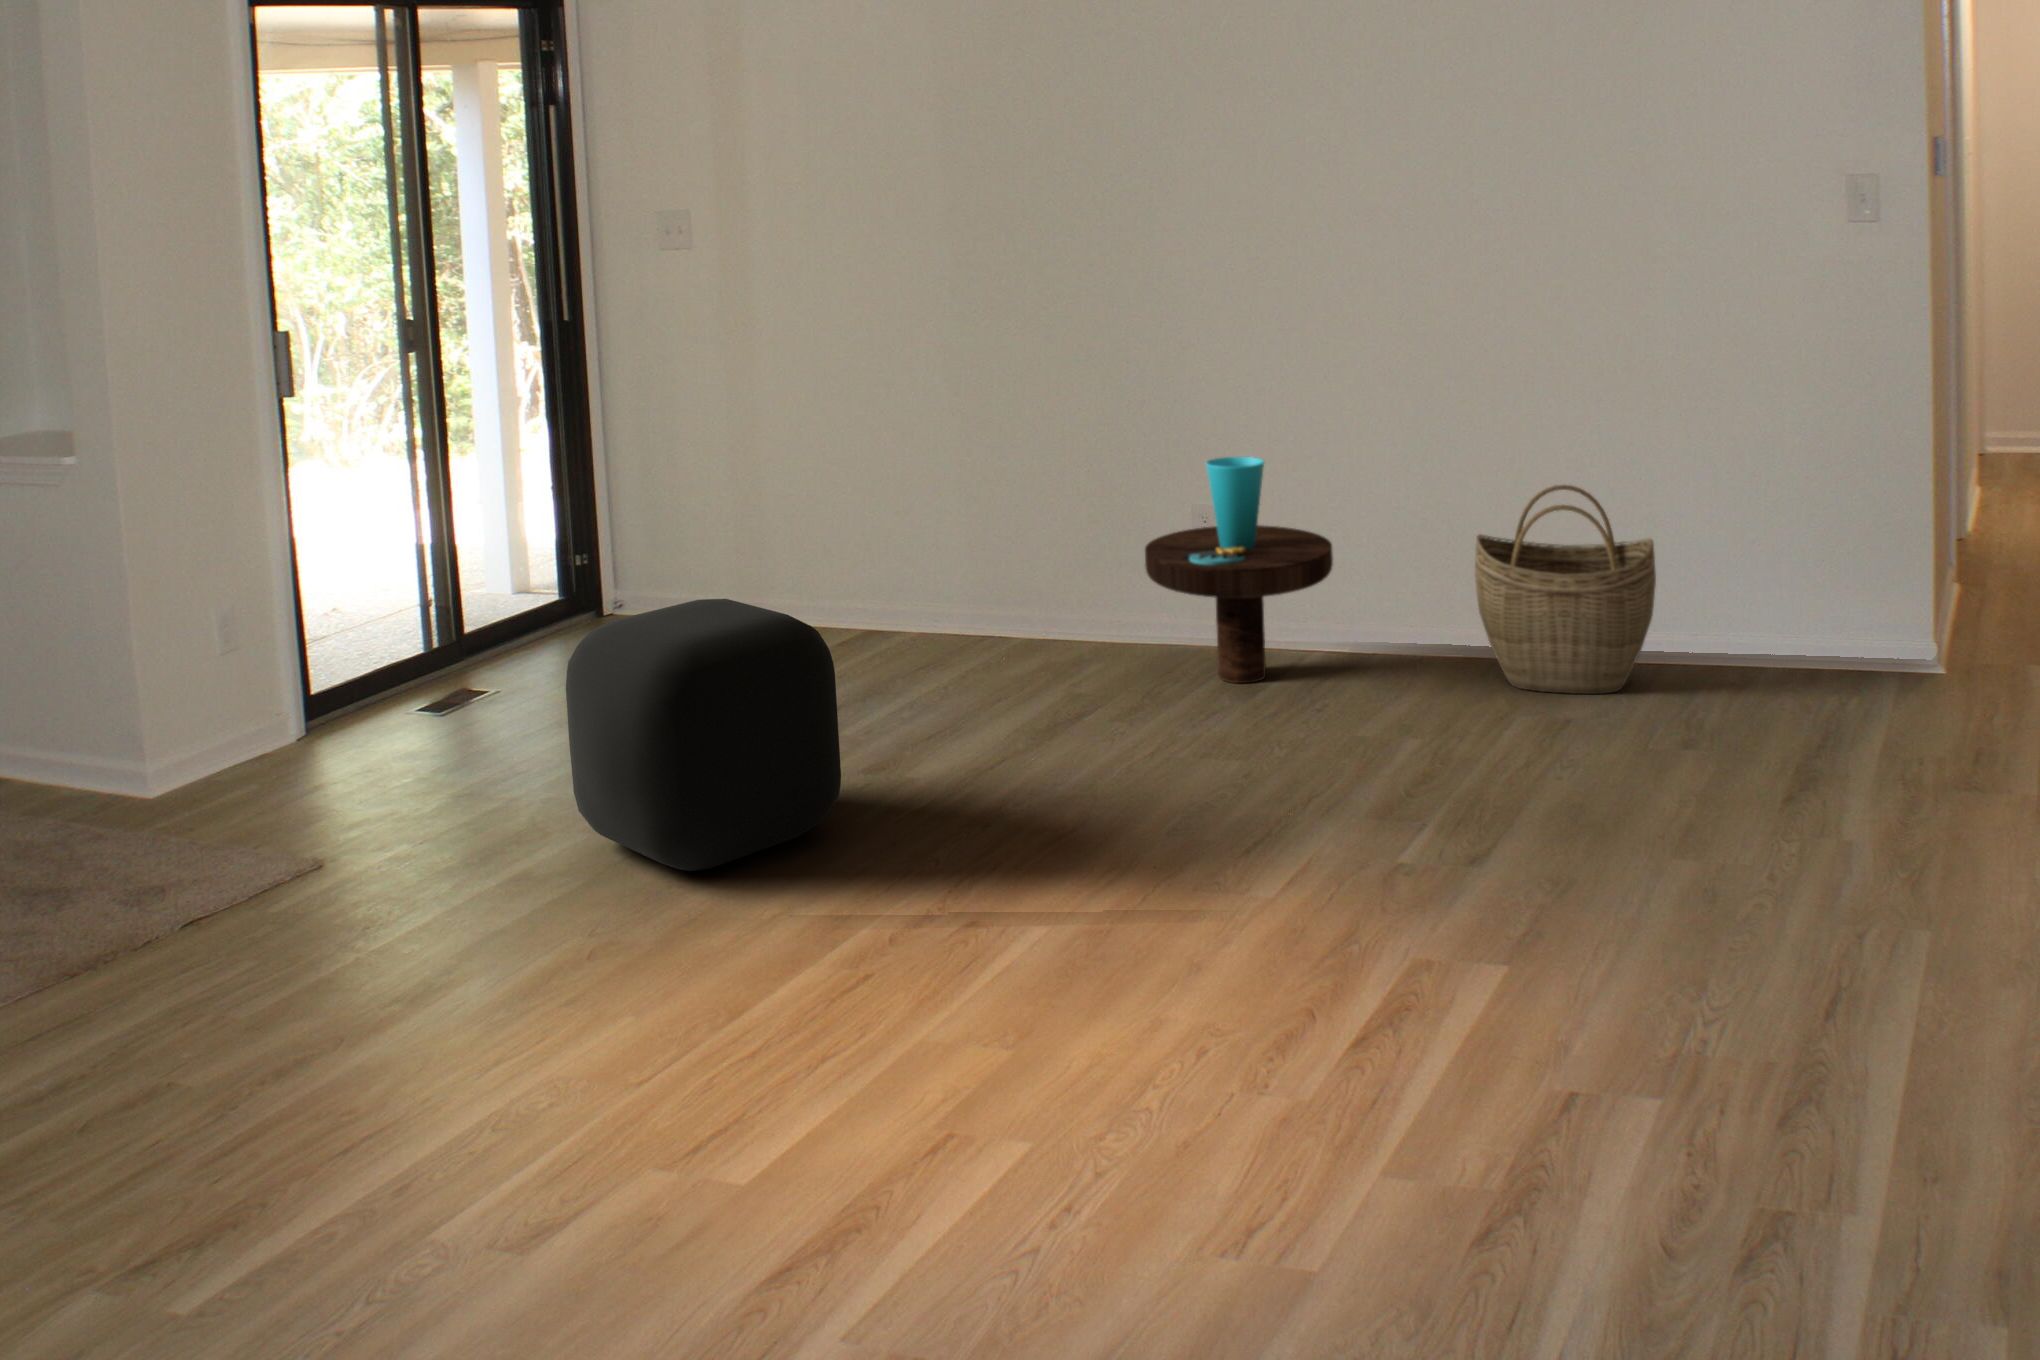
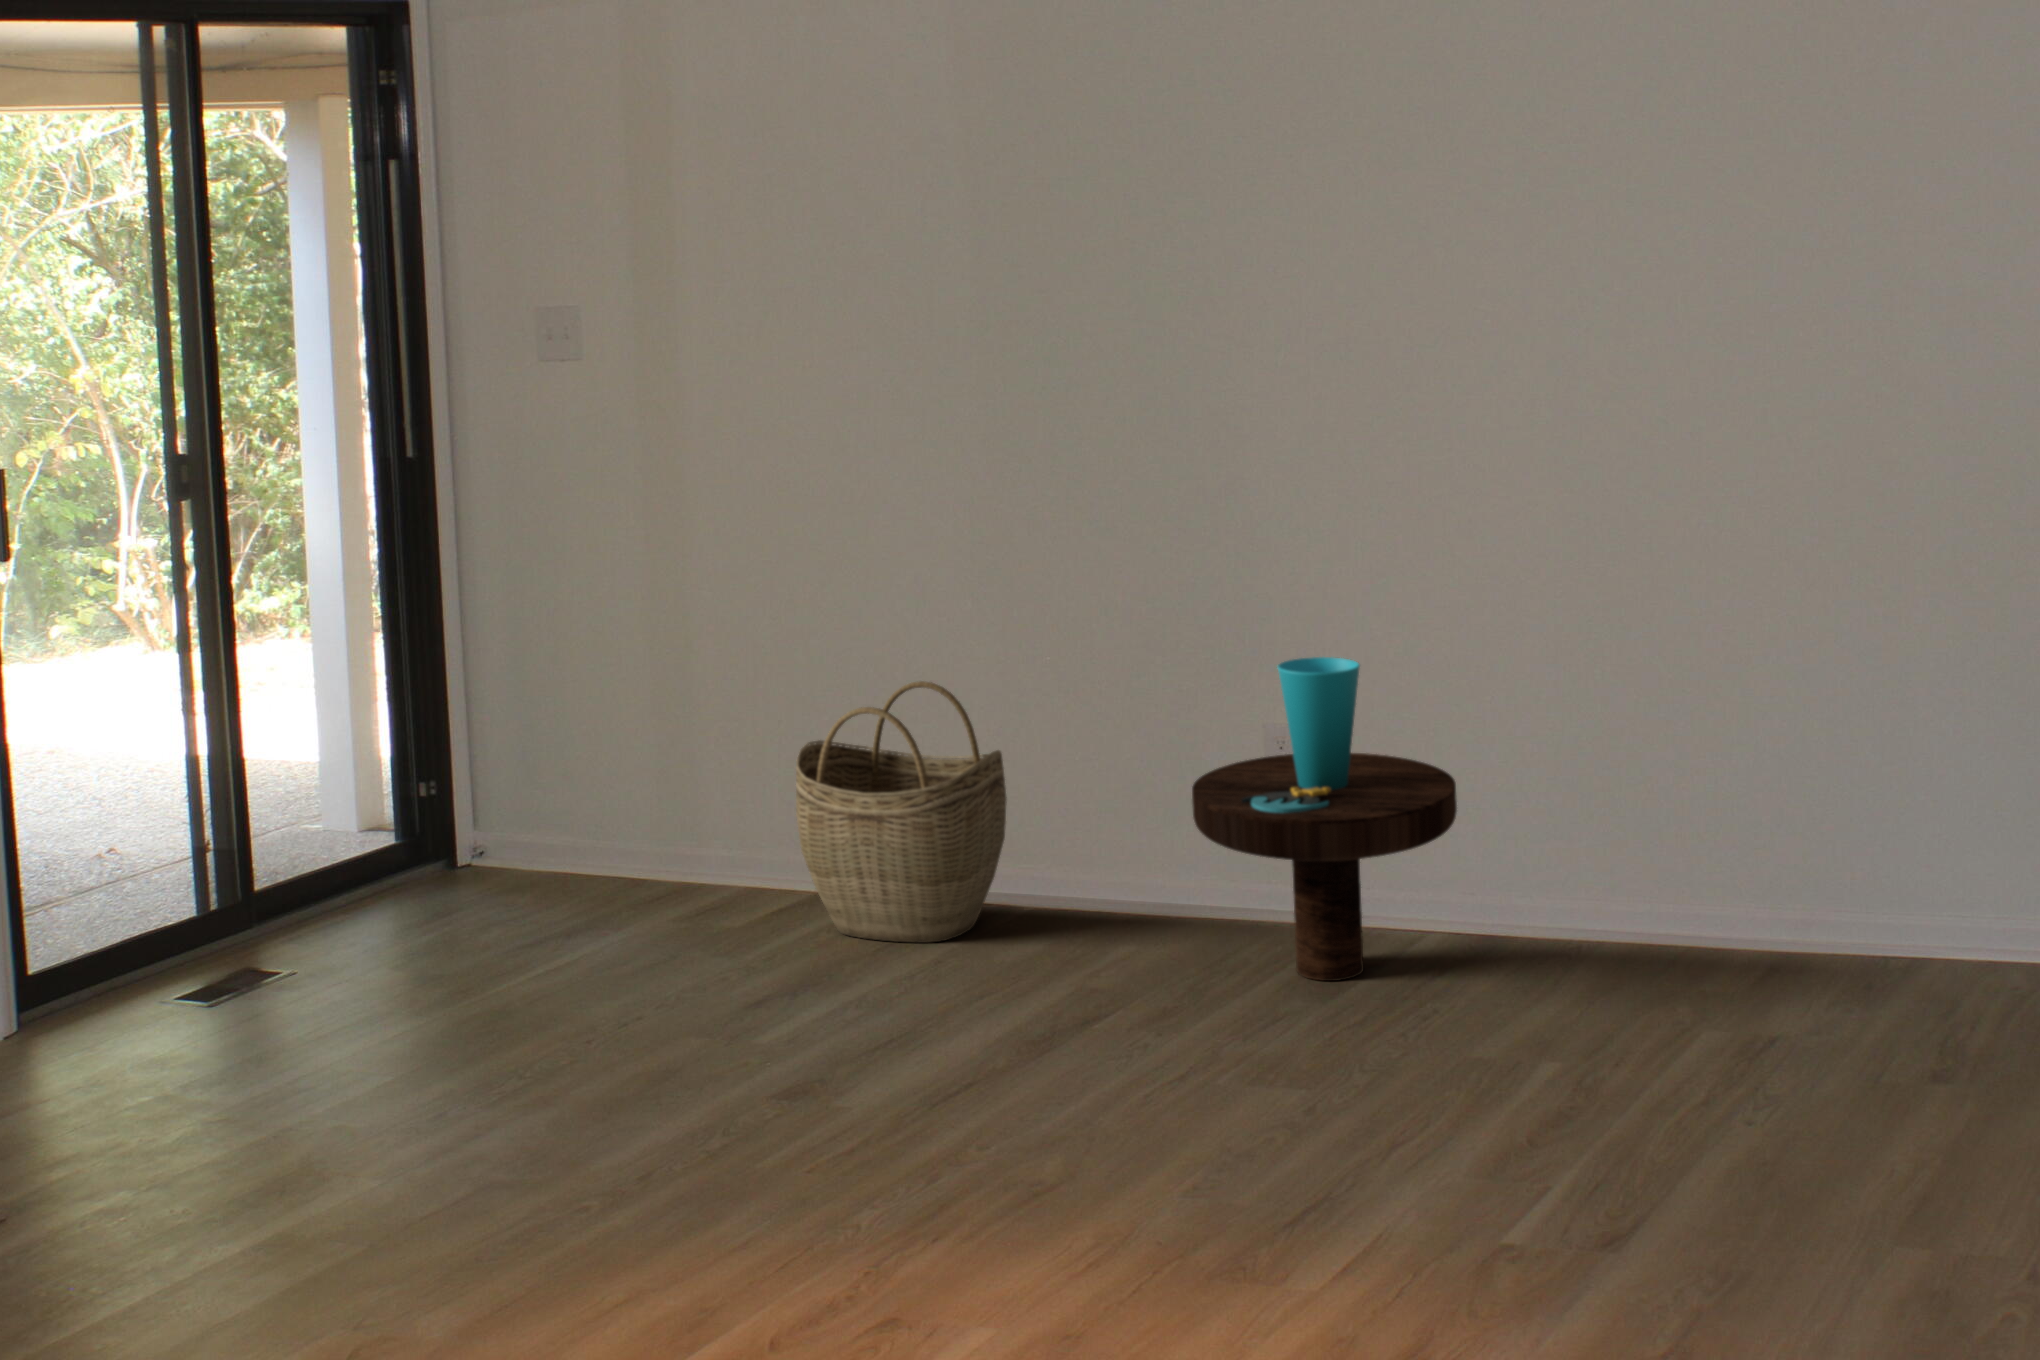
woven basket: present [1475,485,1656,694] -> present [796,681,1007,943]
ottoman: present [566,599,841,871] -> none [331,861,724,1263]

